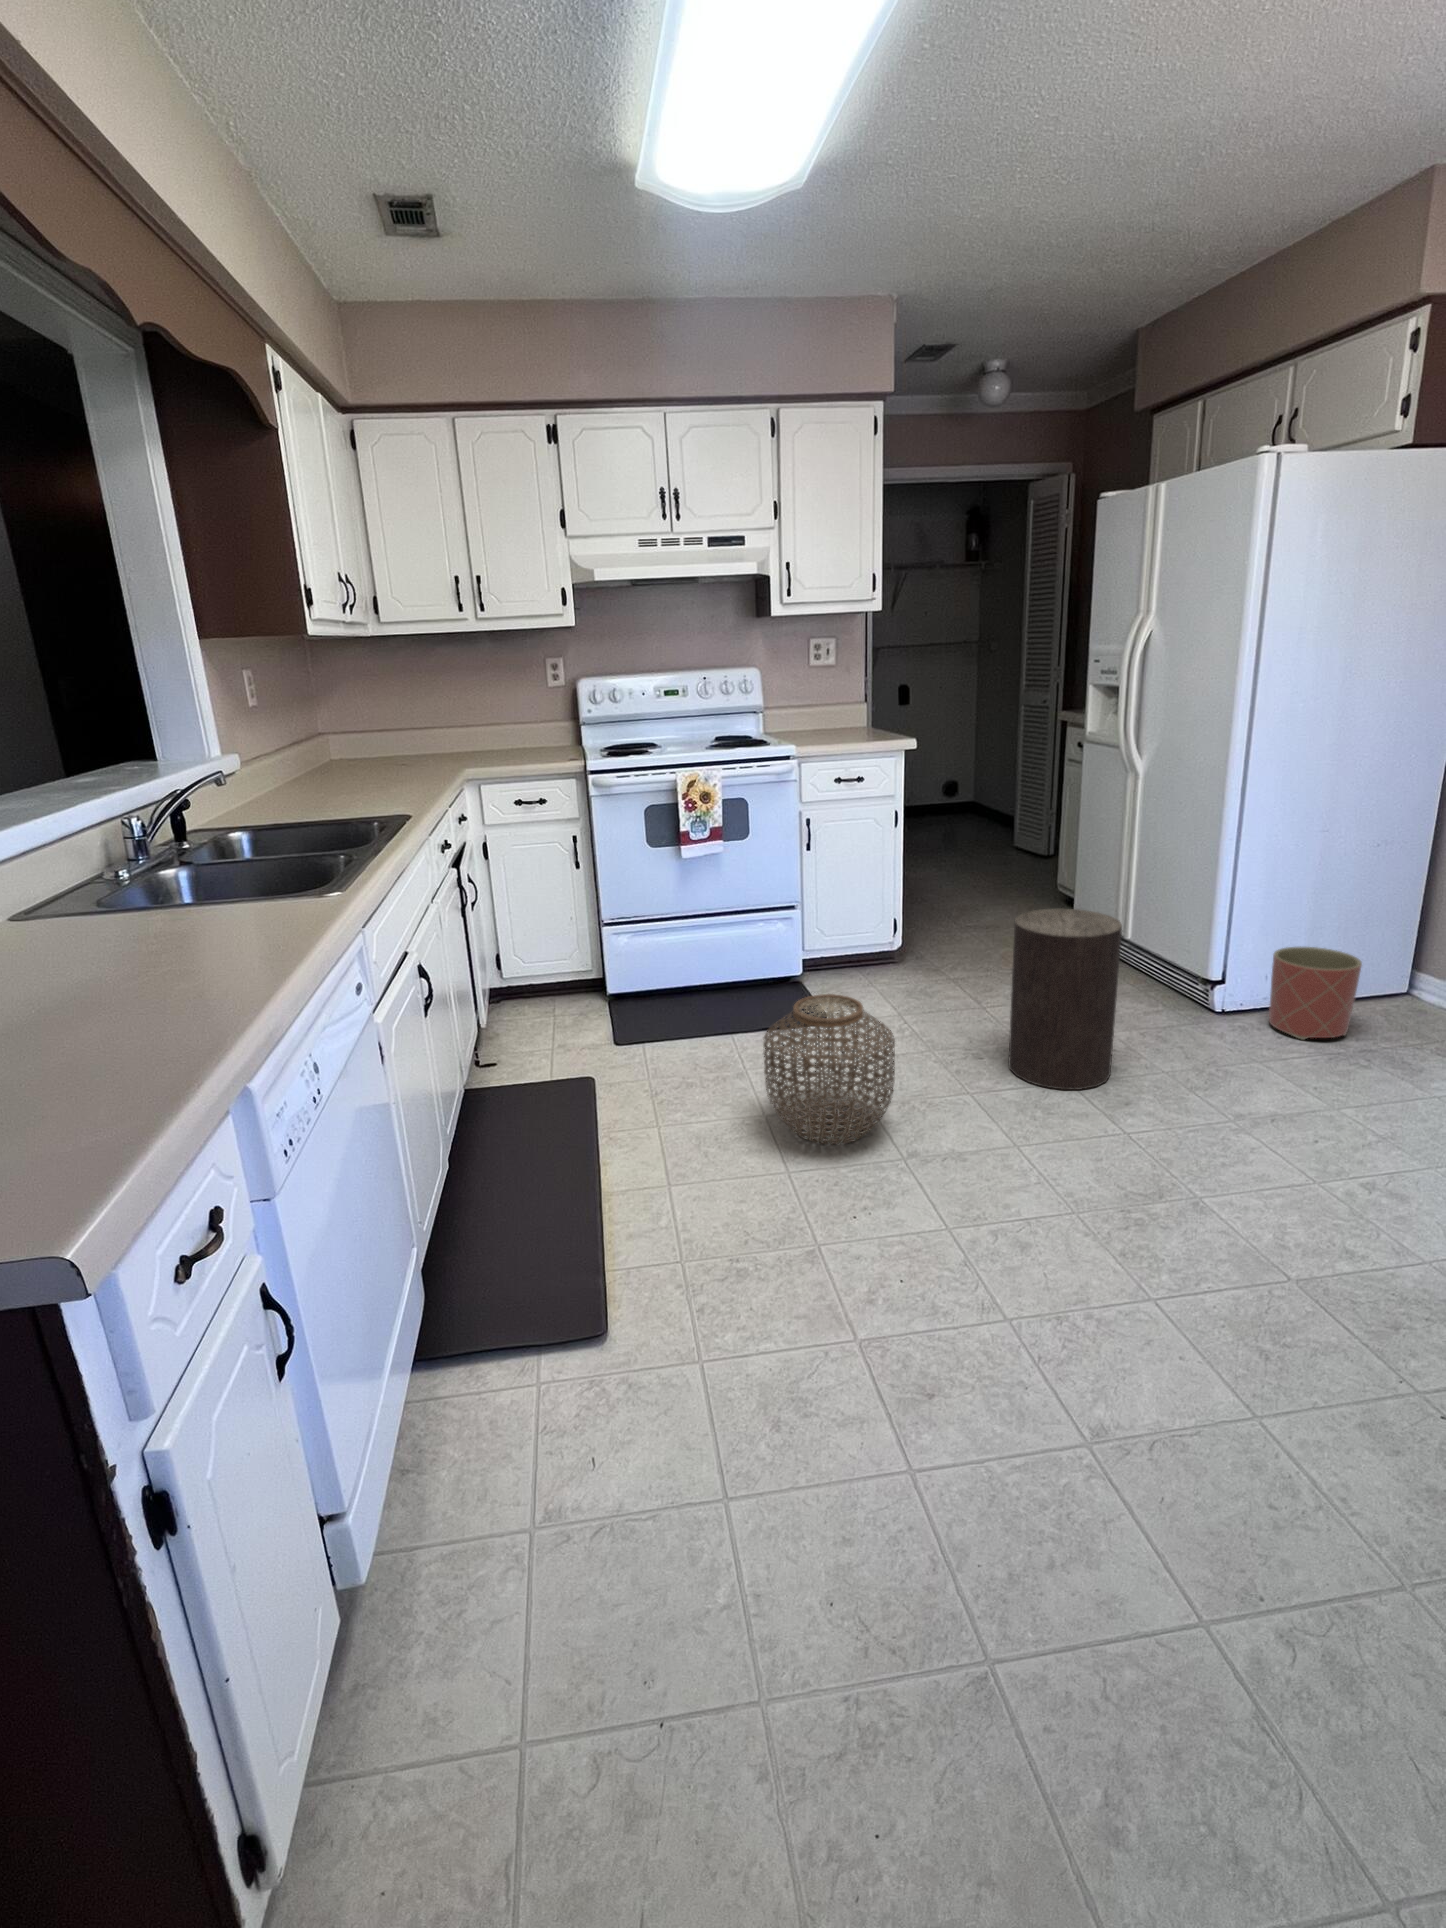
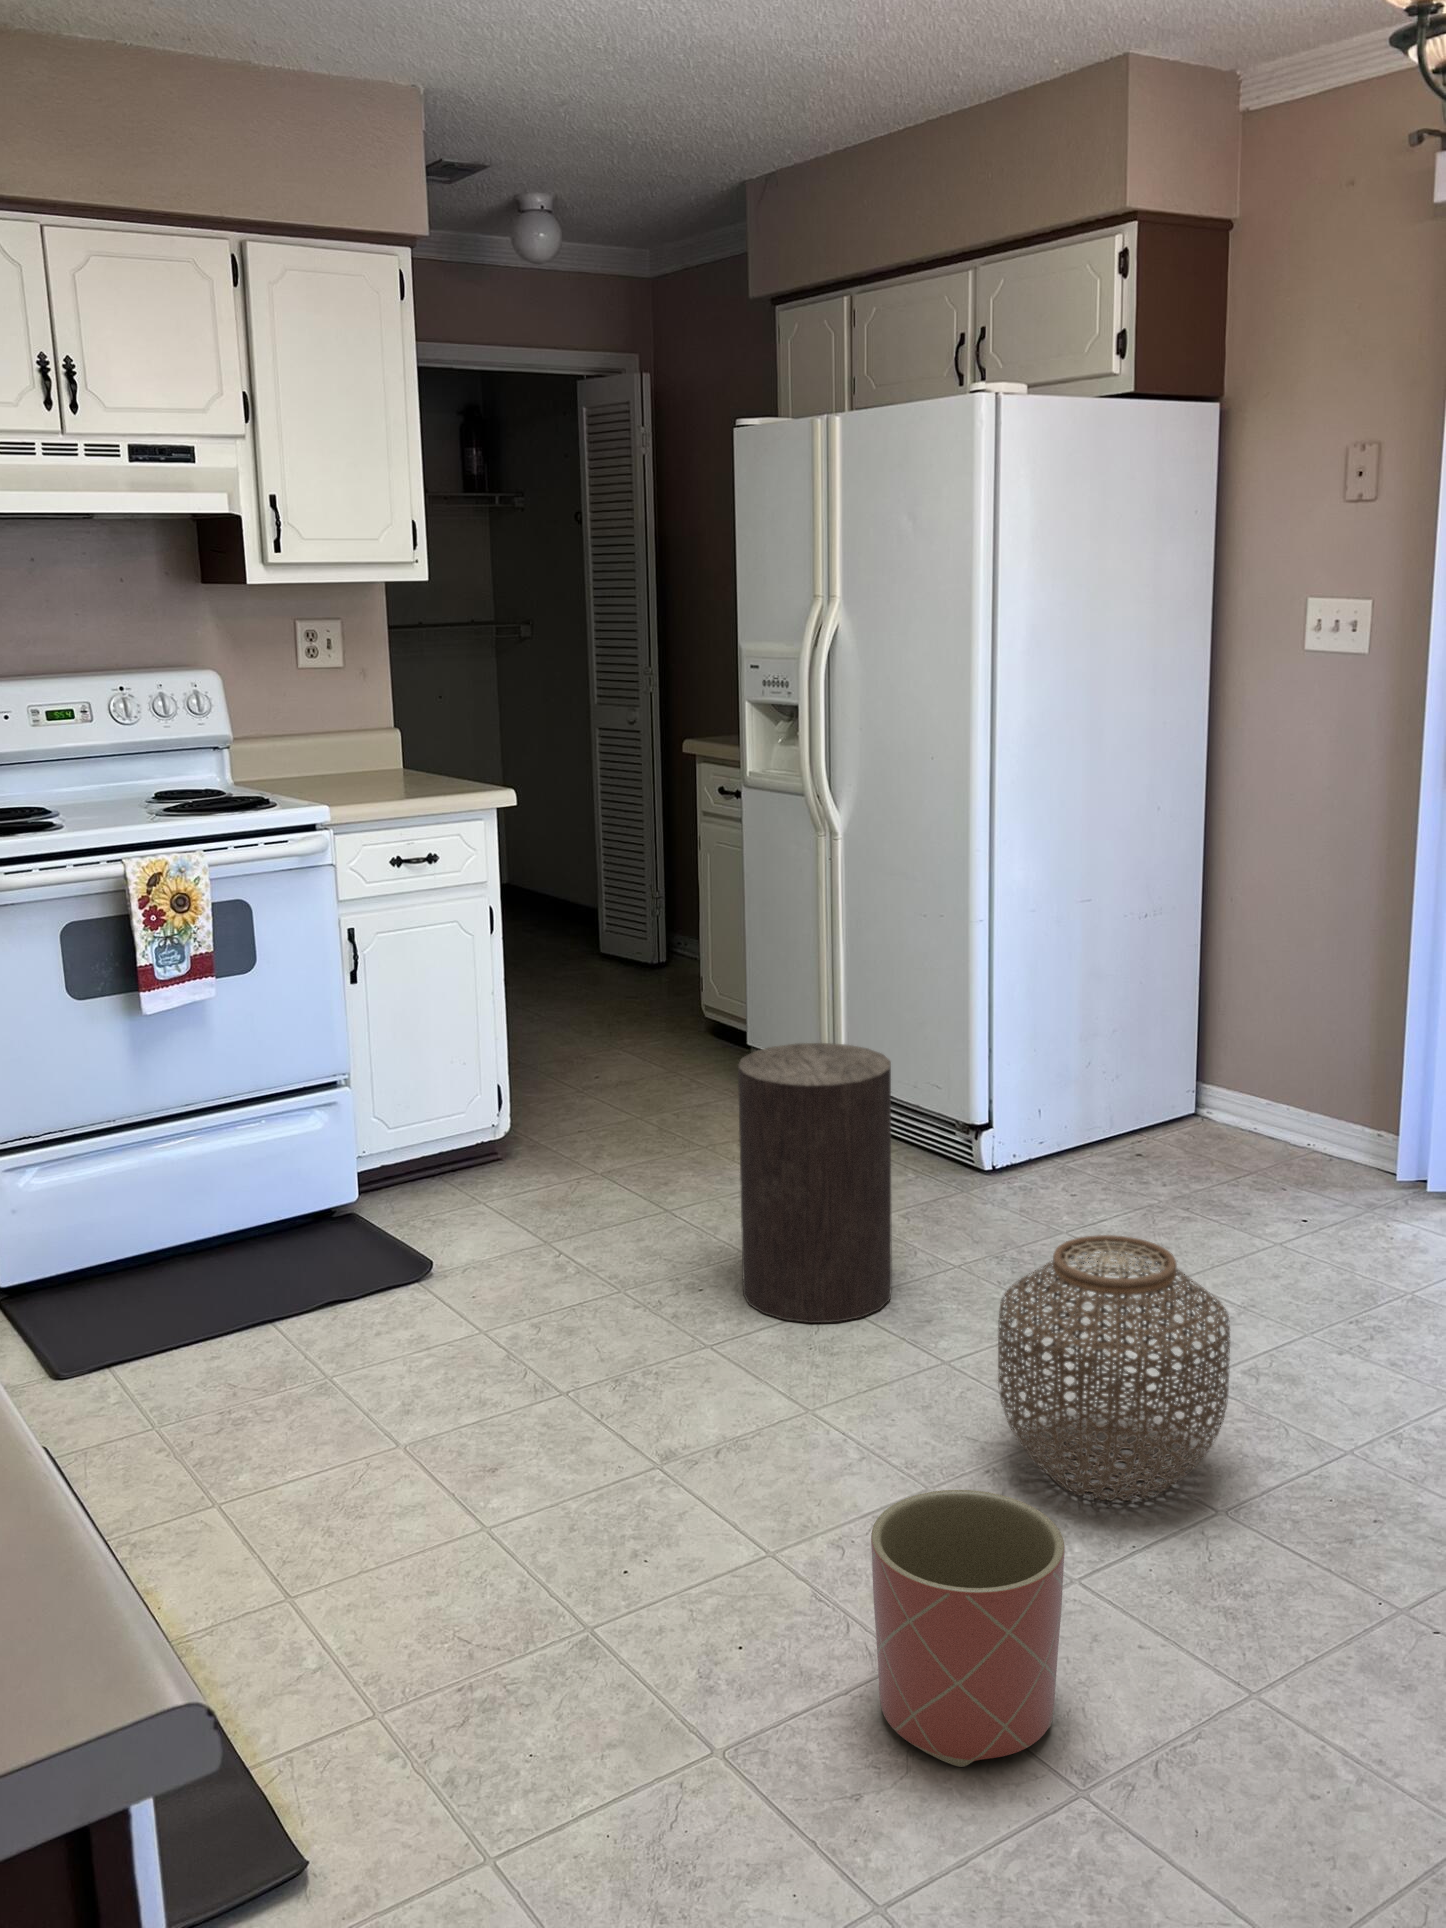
planter: present [1269,947,1362,1040] -> present [871,1490,1065,1767]
woven basket: present [764,994,895,1145] -> present [998,1235,1230,1501]

